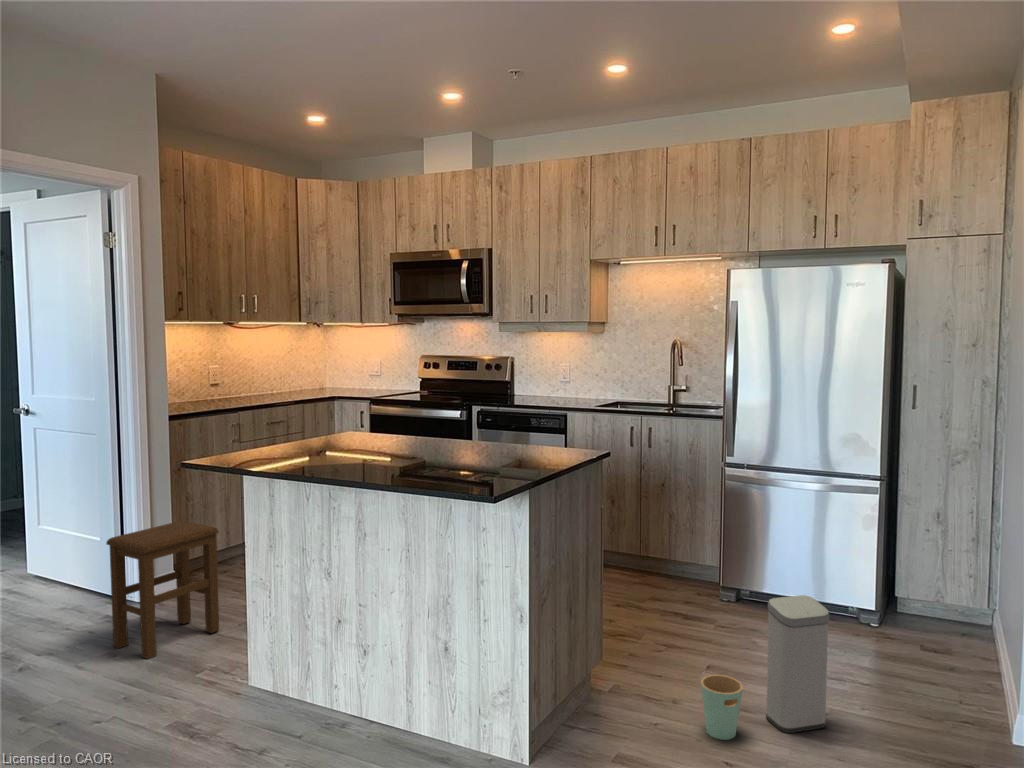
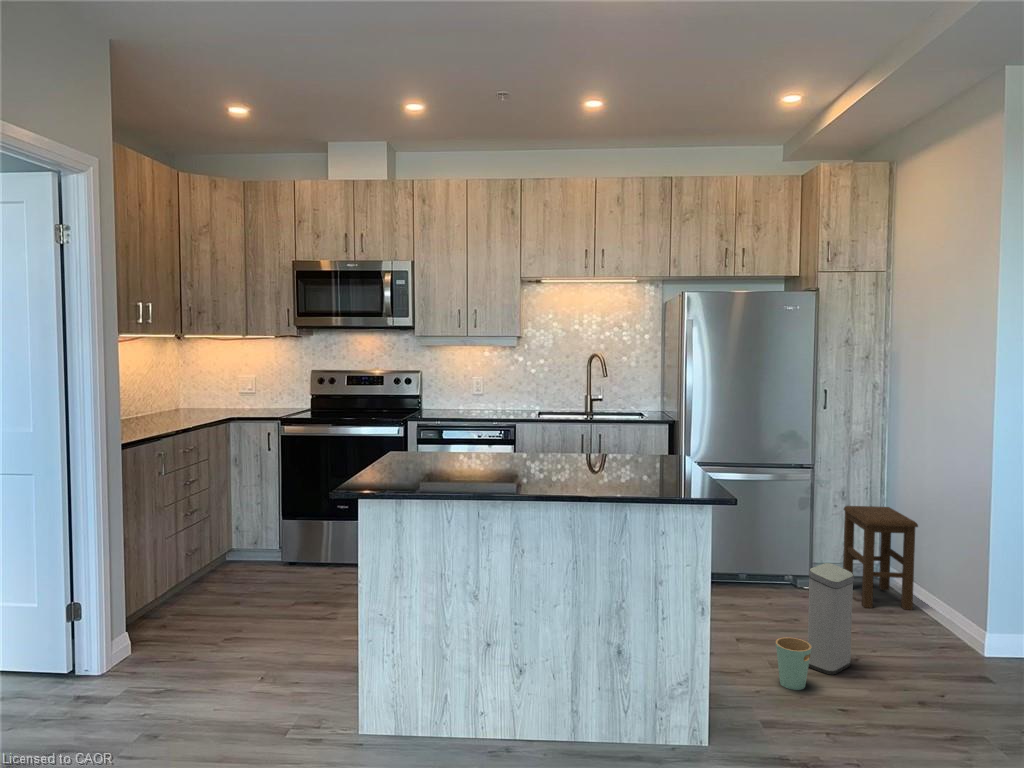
stool: present [106,521,219,659] -> present [843,506,918,610]

